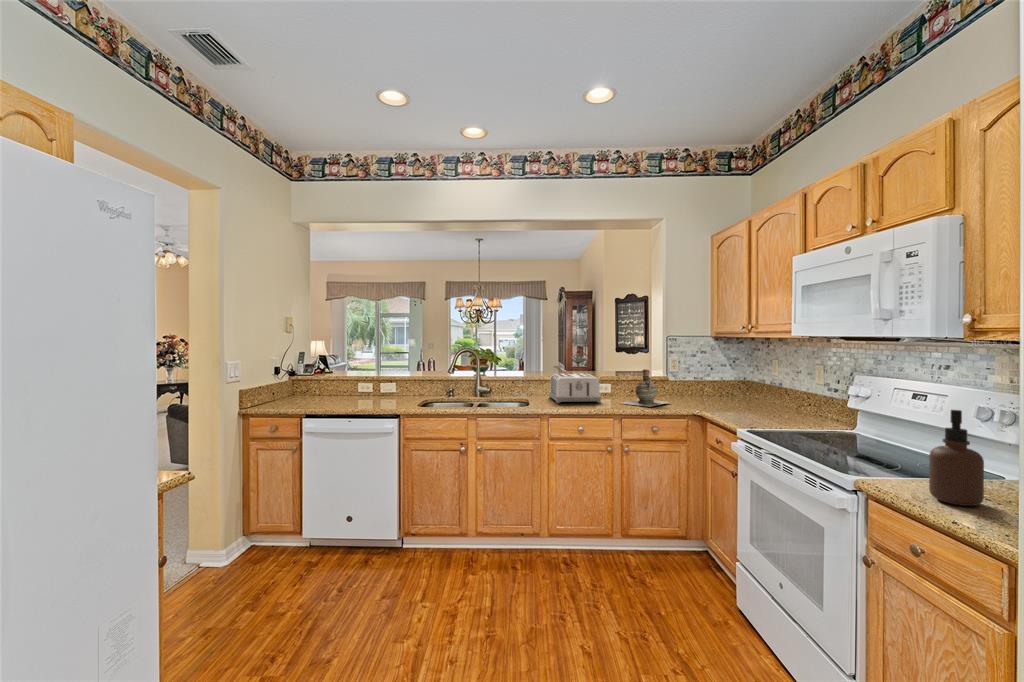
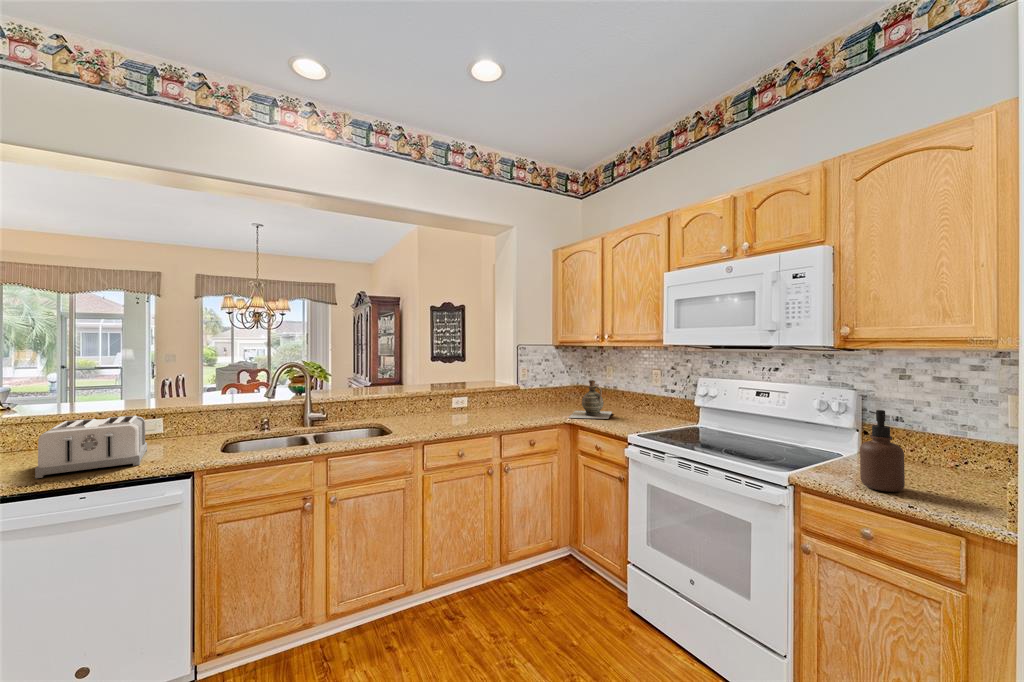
ceramic jug: present [622,369,669,407] -> present [569,380,612,419]
toaster: present [549,374,601,403] -> present [35,416,147,478]

